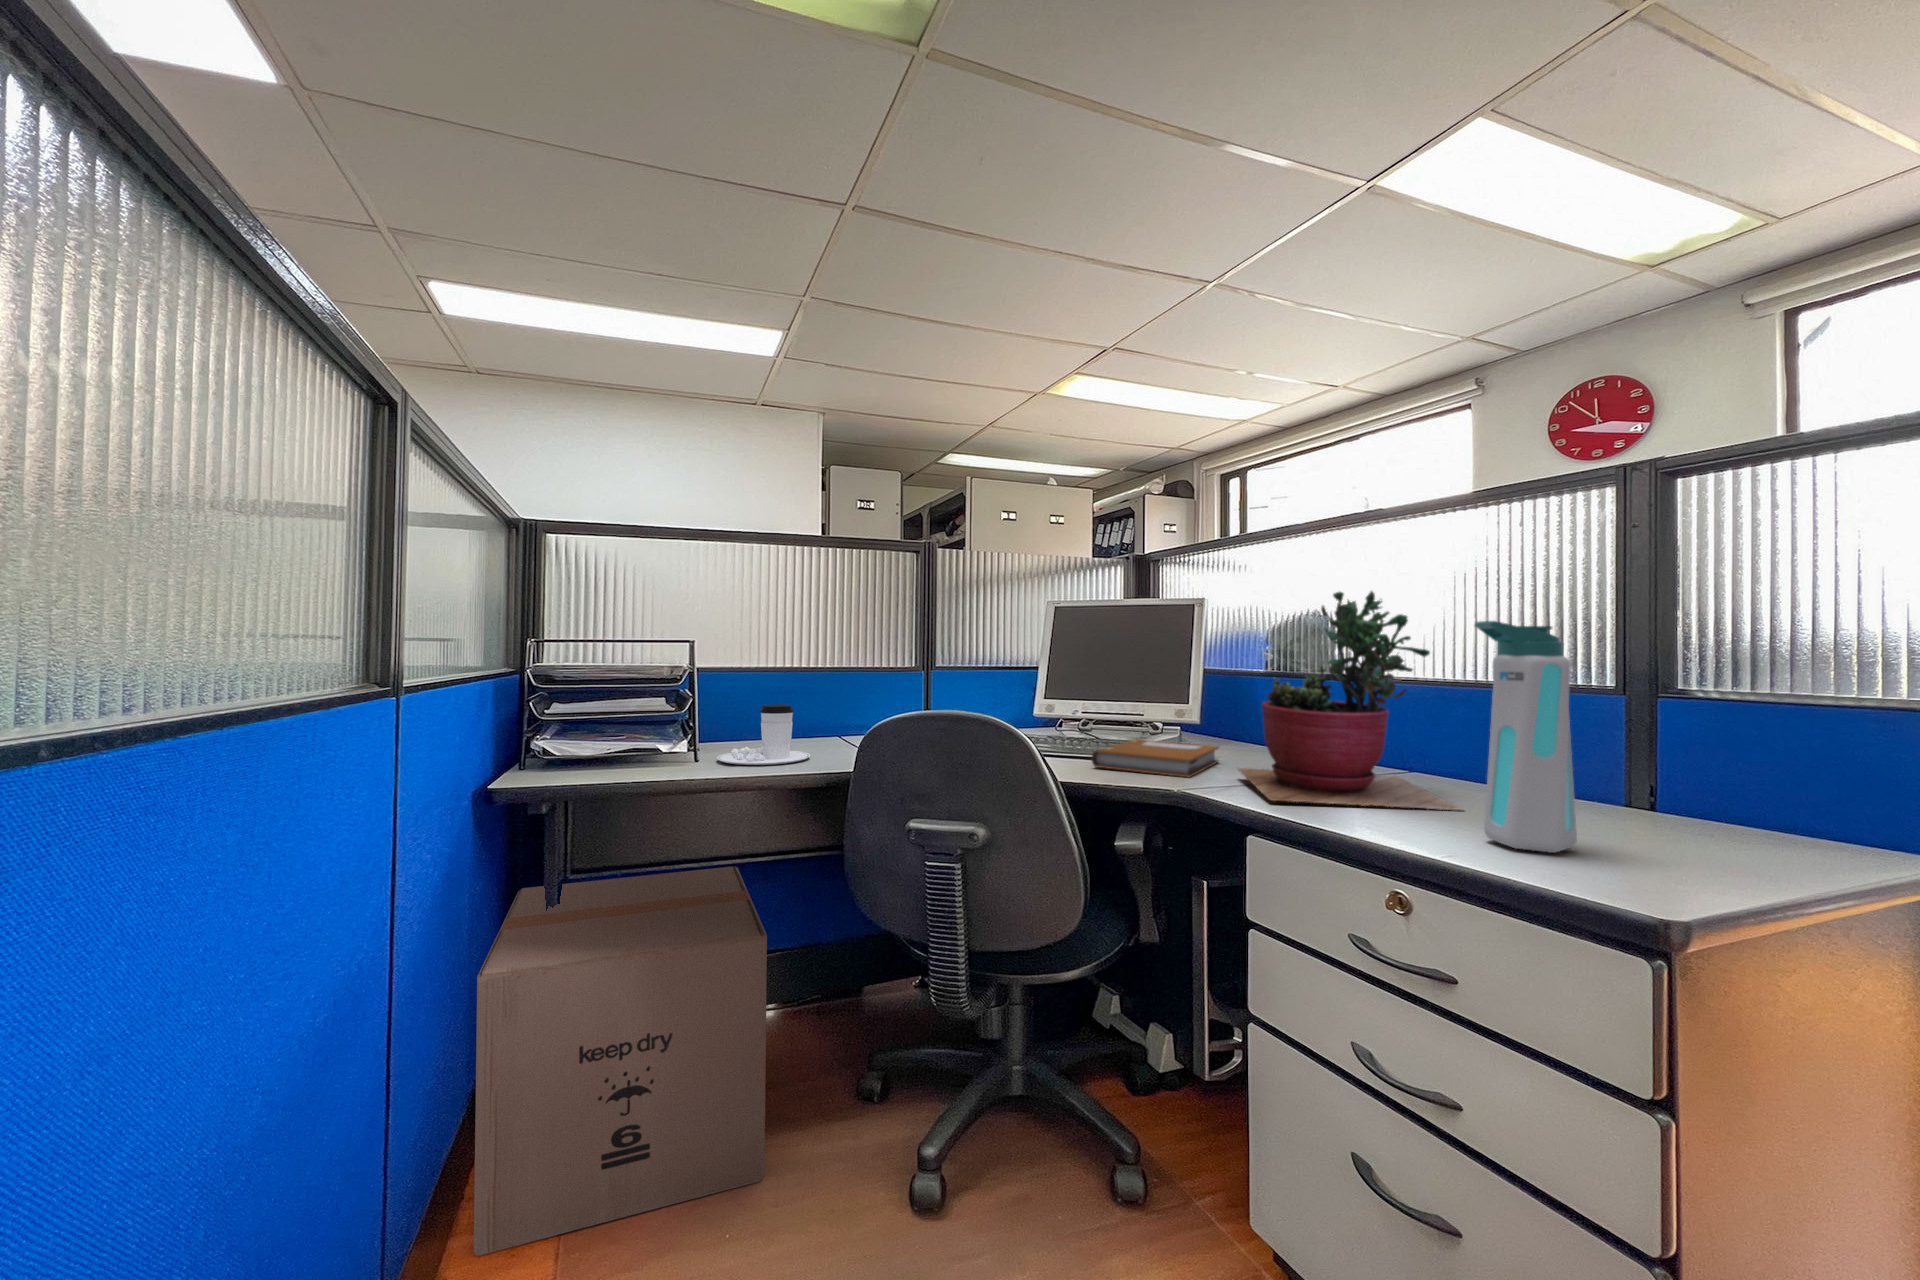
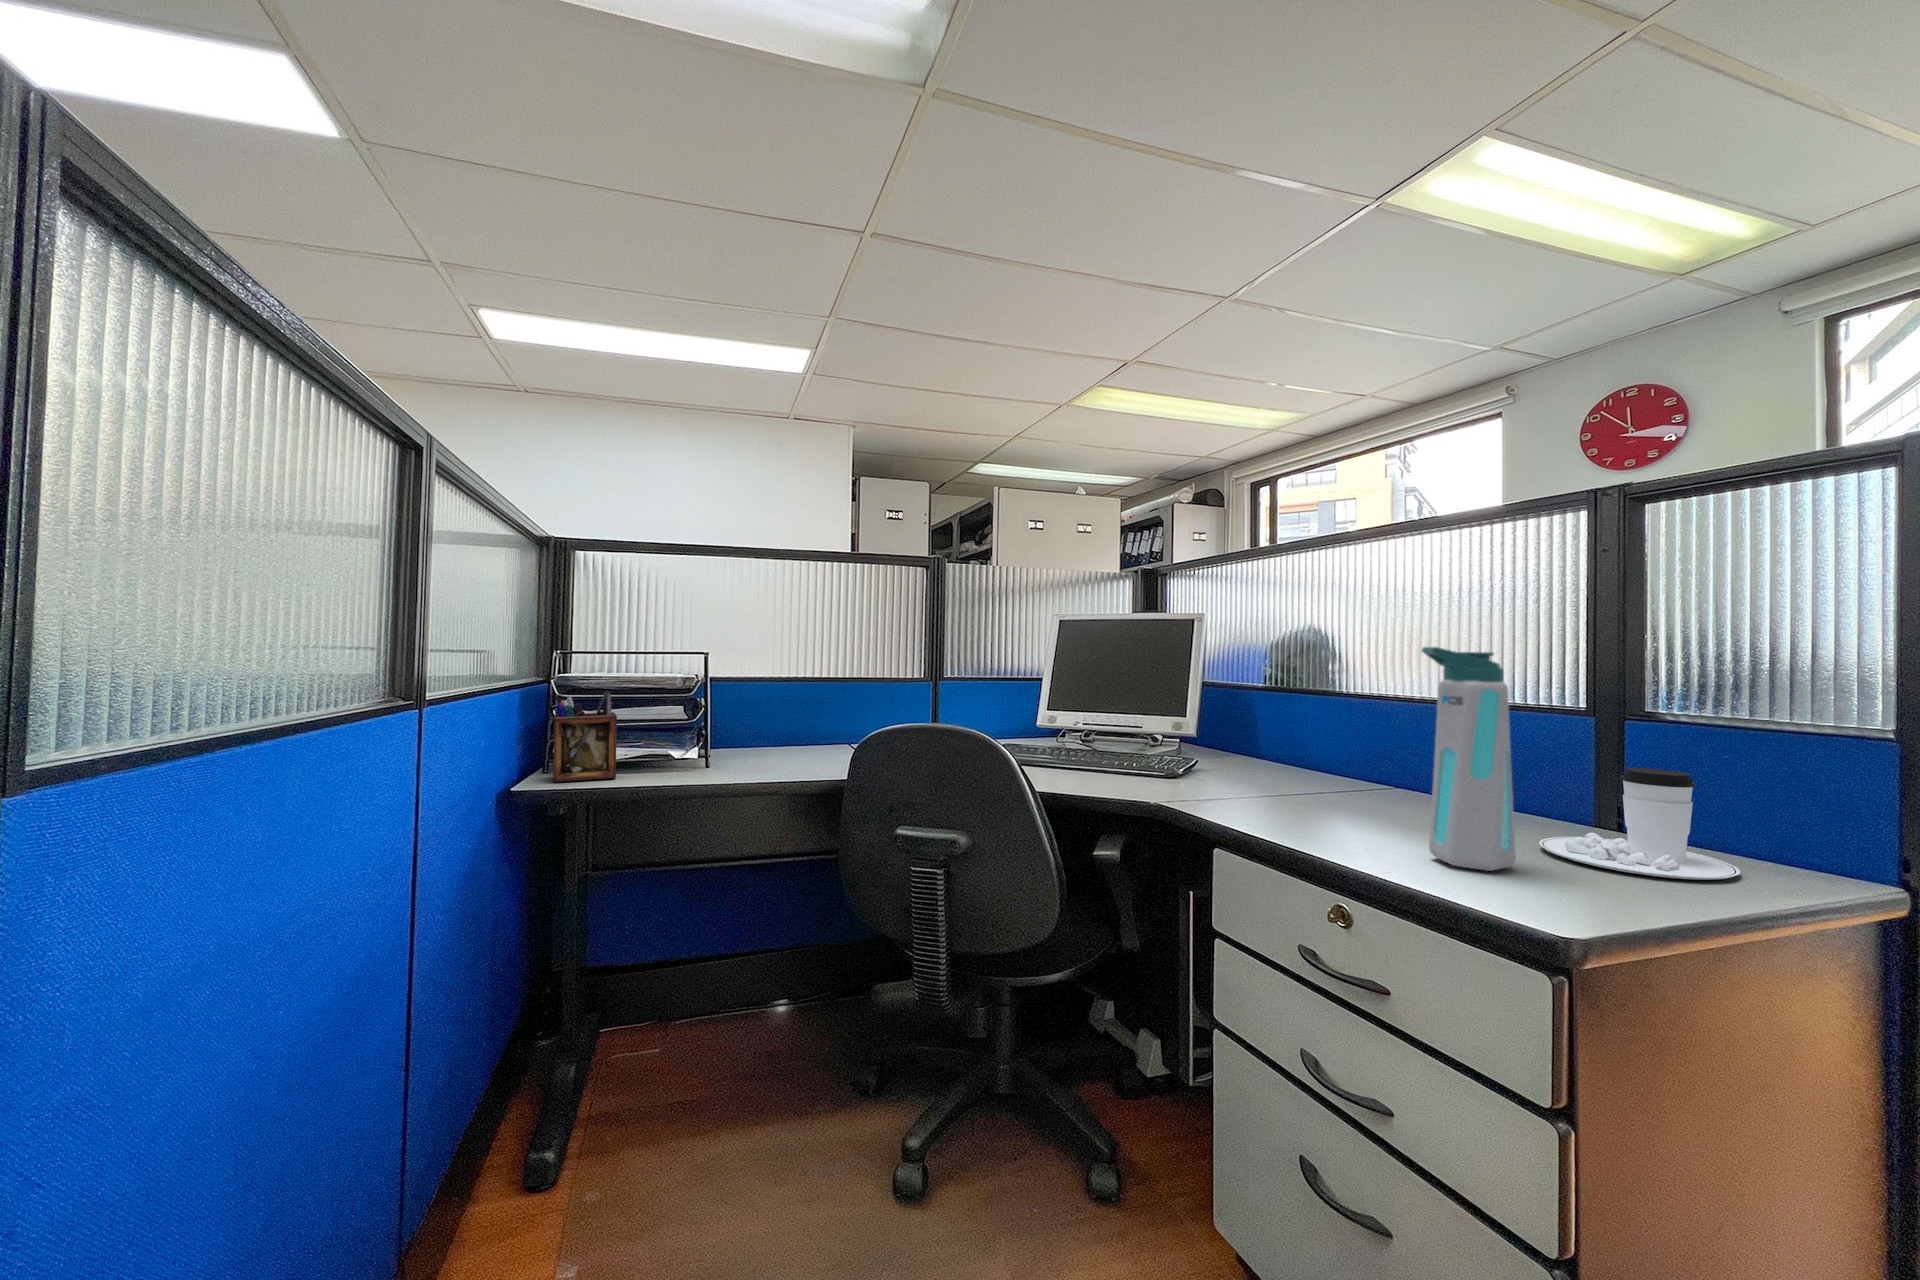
succulent plant: present [1238,591,1462,810] -> none [1217,612,1429,829]
desk organizer: none [534,681,602,779] -> present [553,691,617,782]
coffee cup: present [717,704,810,765] -> present [1539,768,1740,880]
notebook: present [1092,739,1219,777] -> none [1080,752,1210,791]
cardboard box: present [474,866,767,1256] -> none [490,868,764,1221]

